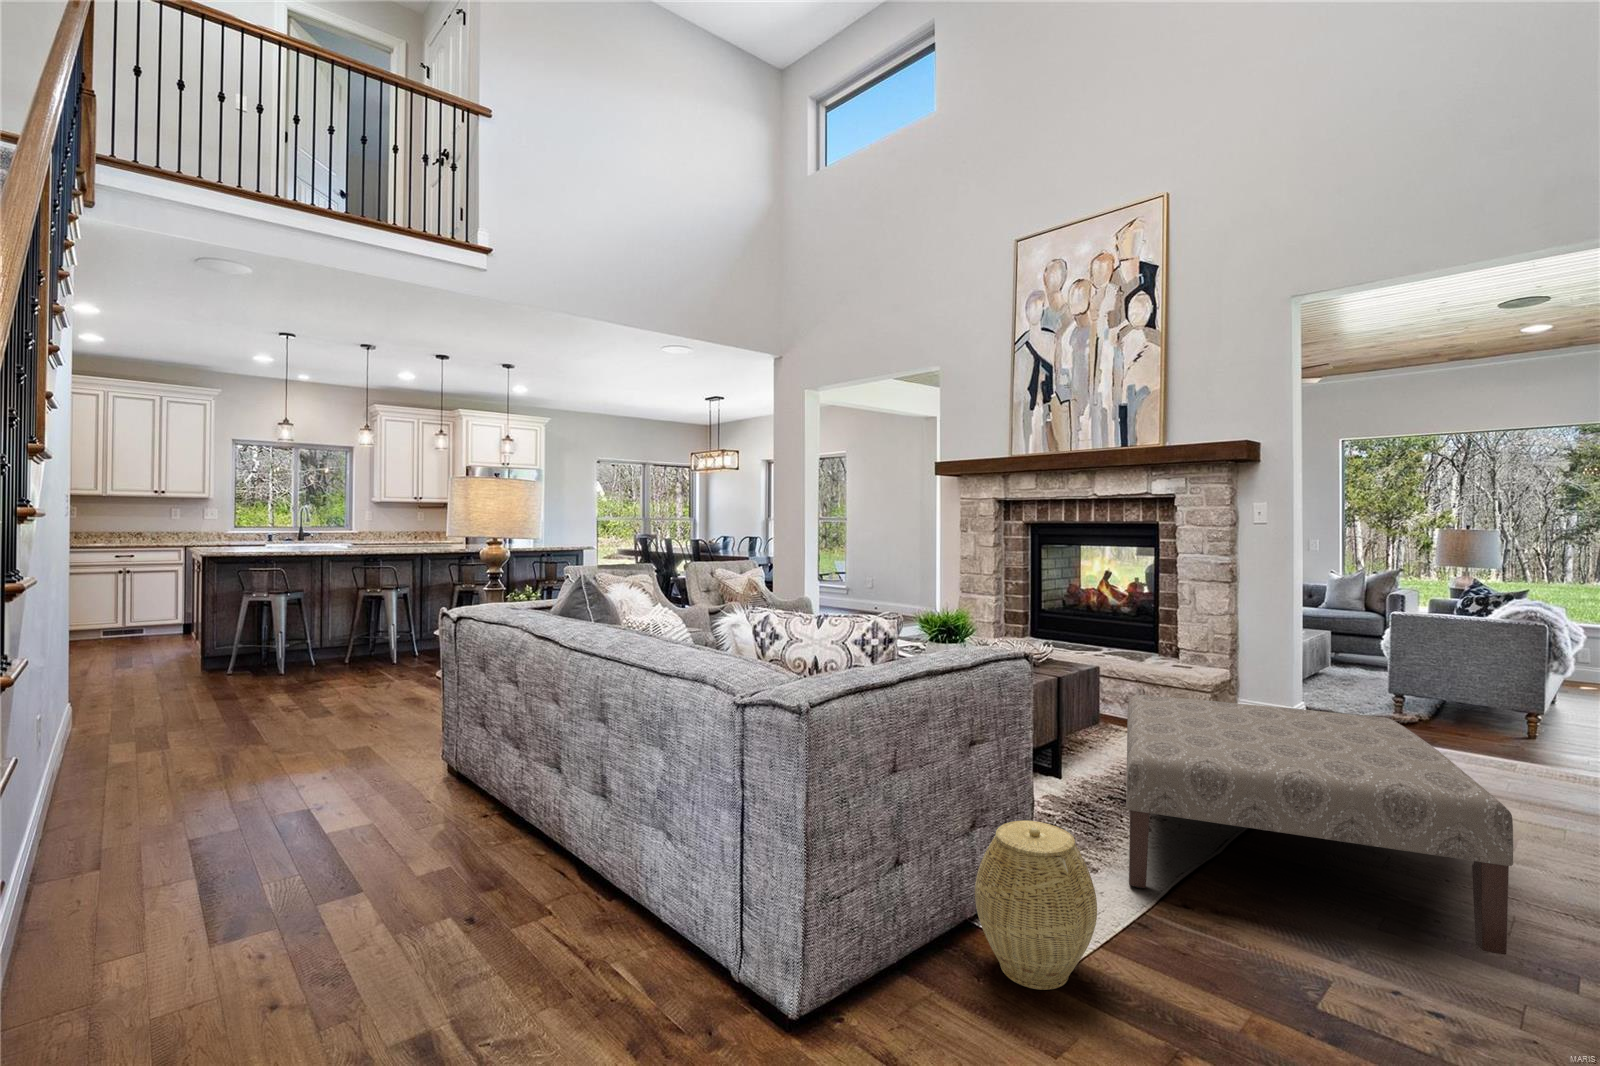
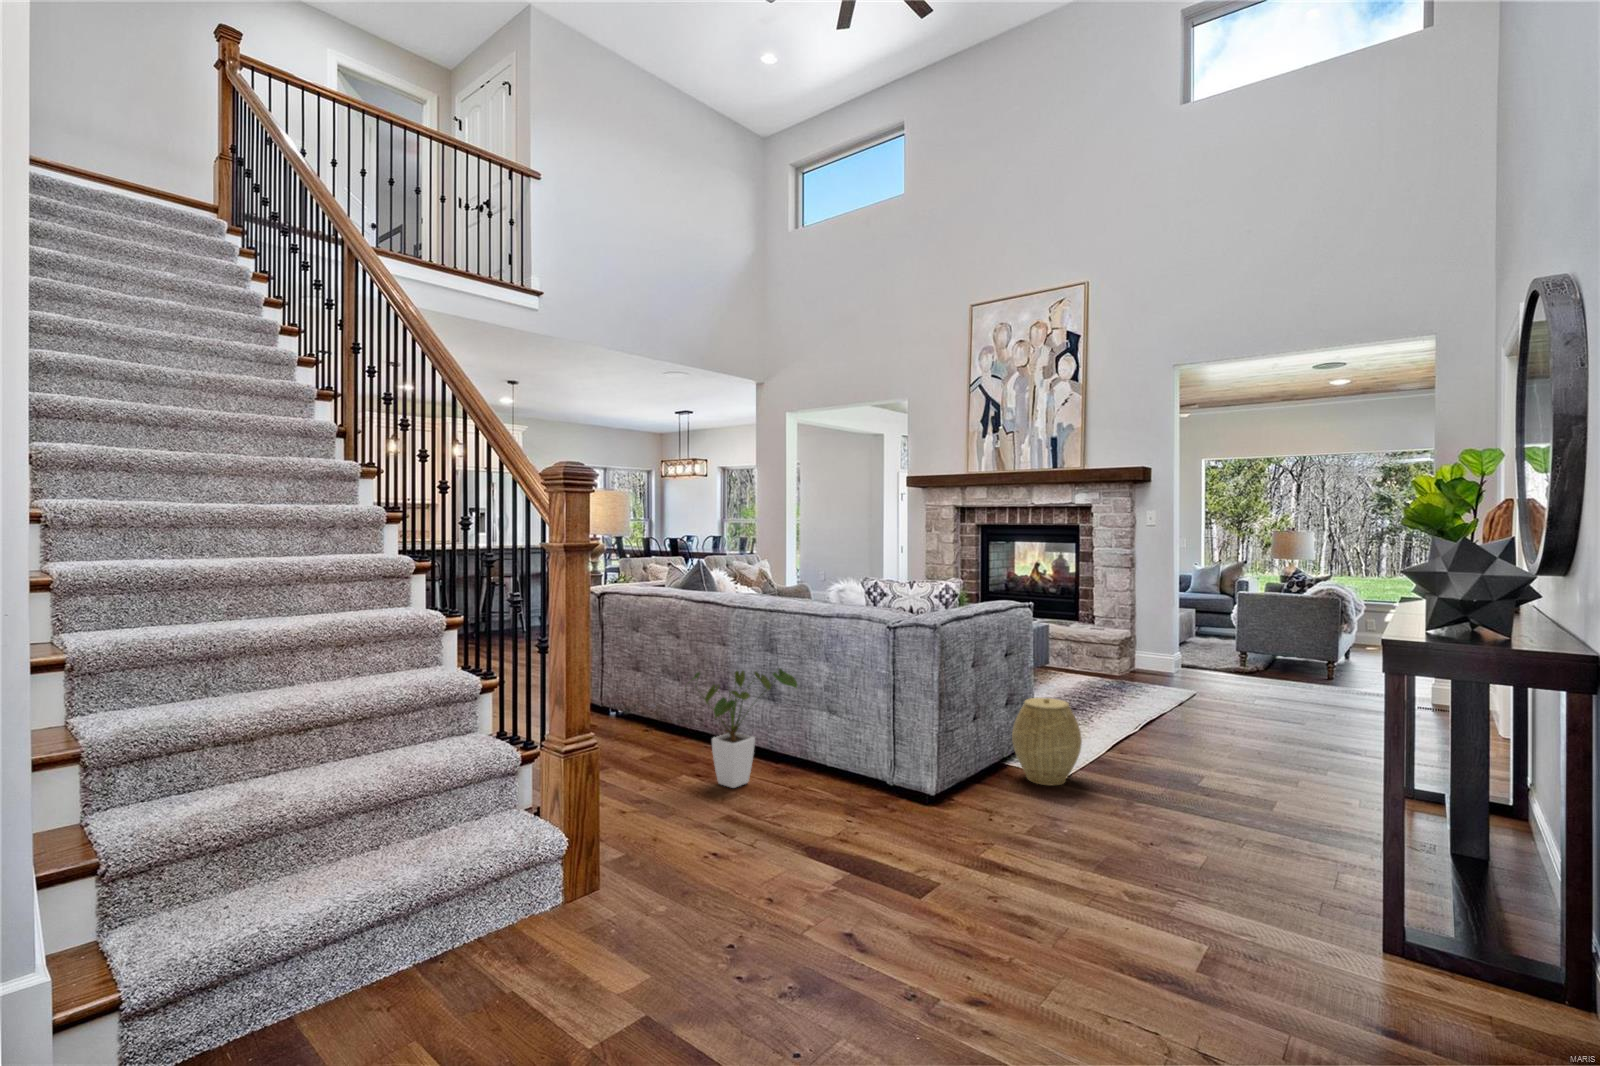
ottoman: present [1126,695,1513,955] -> none [1074,641,1293,763]
house plant: none [413,754,610,953] -> present [688,669,797,788]

